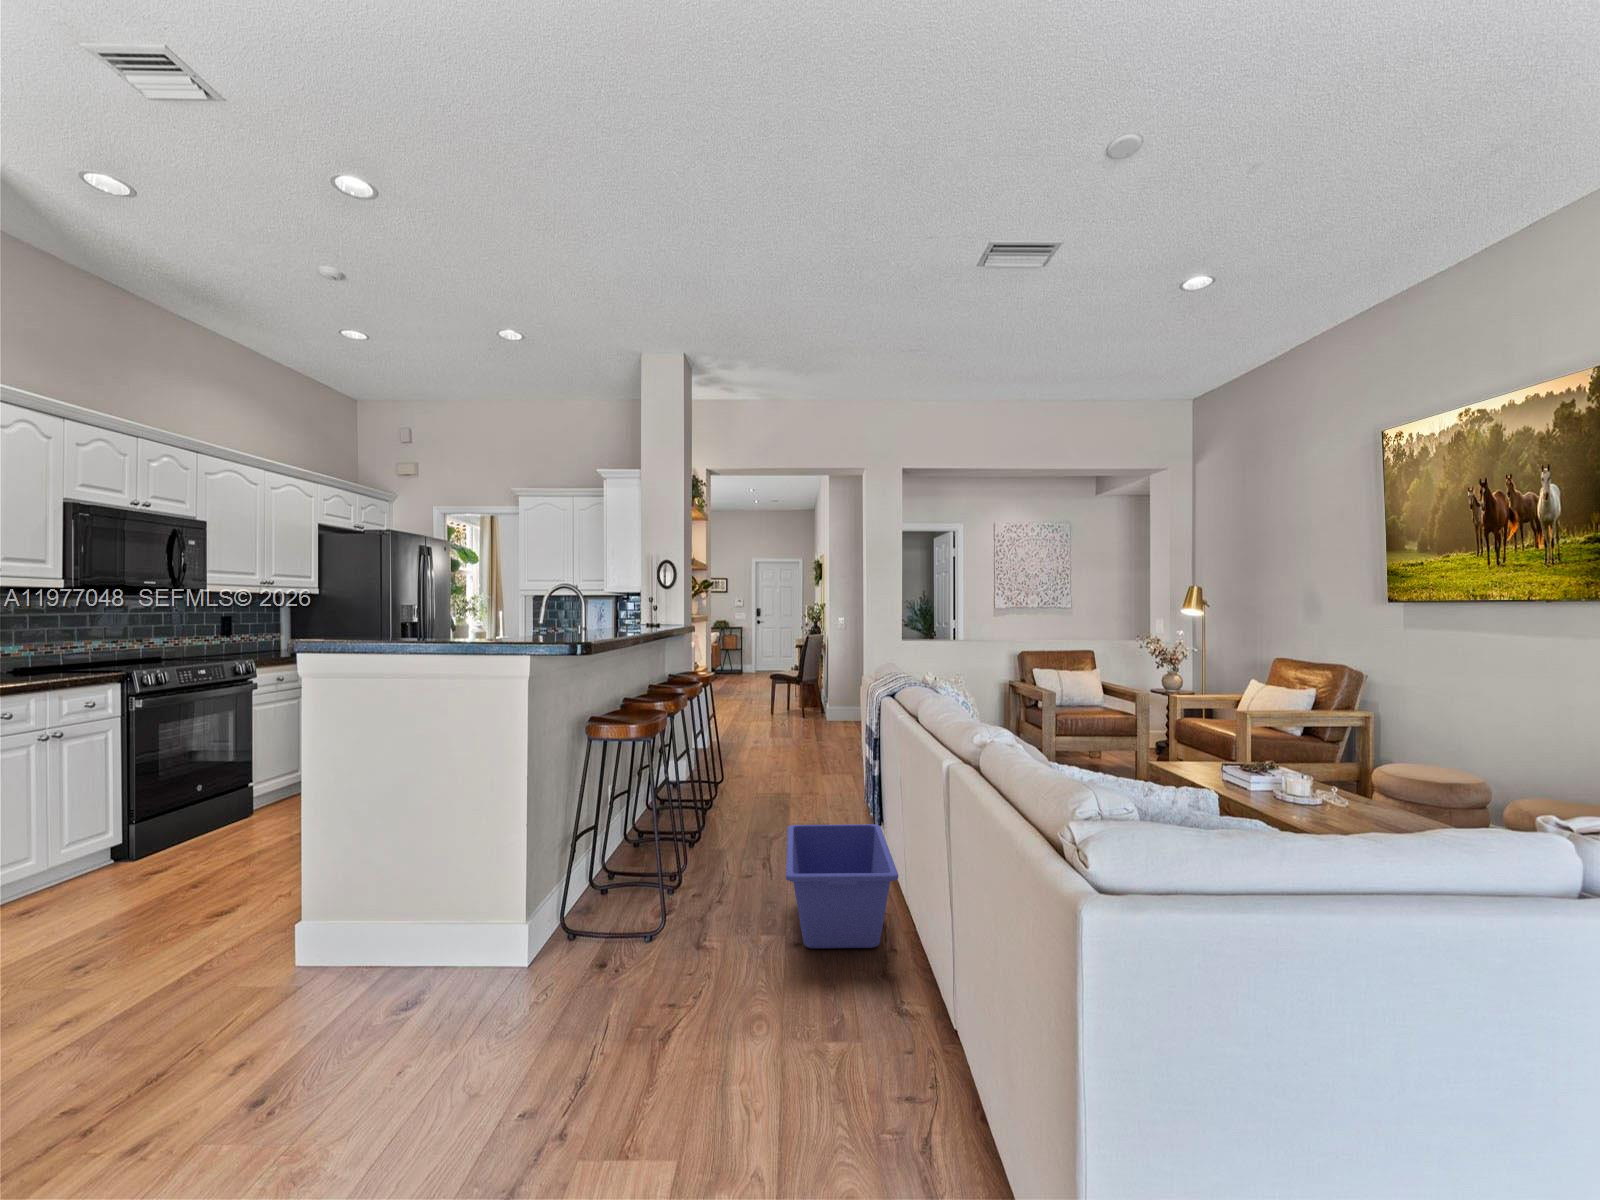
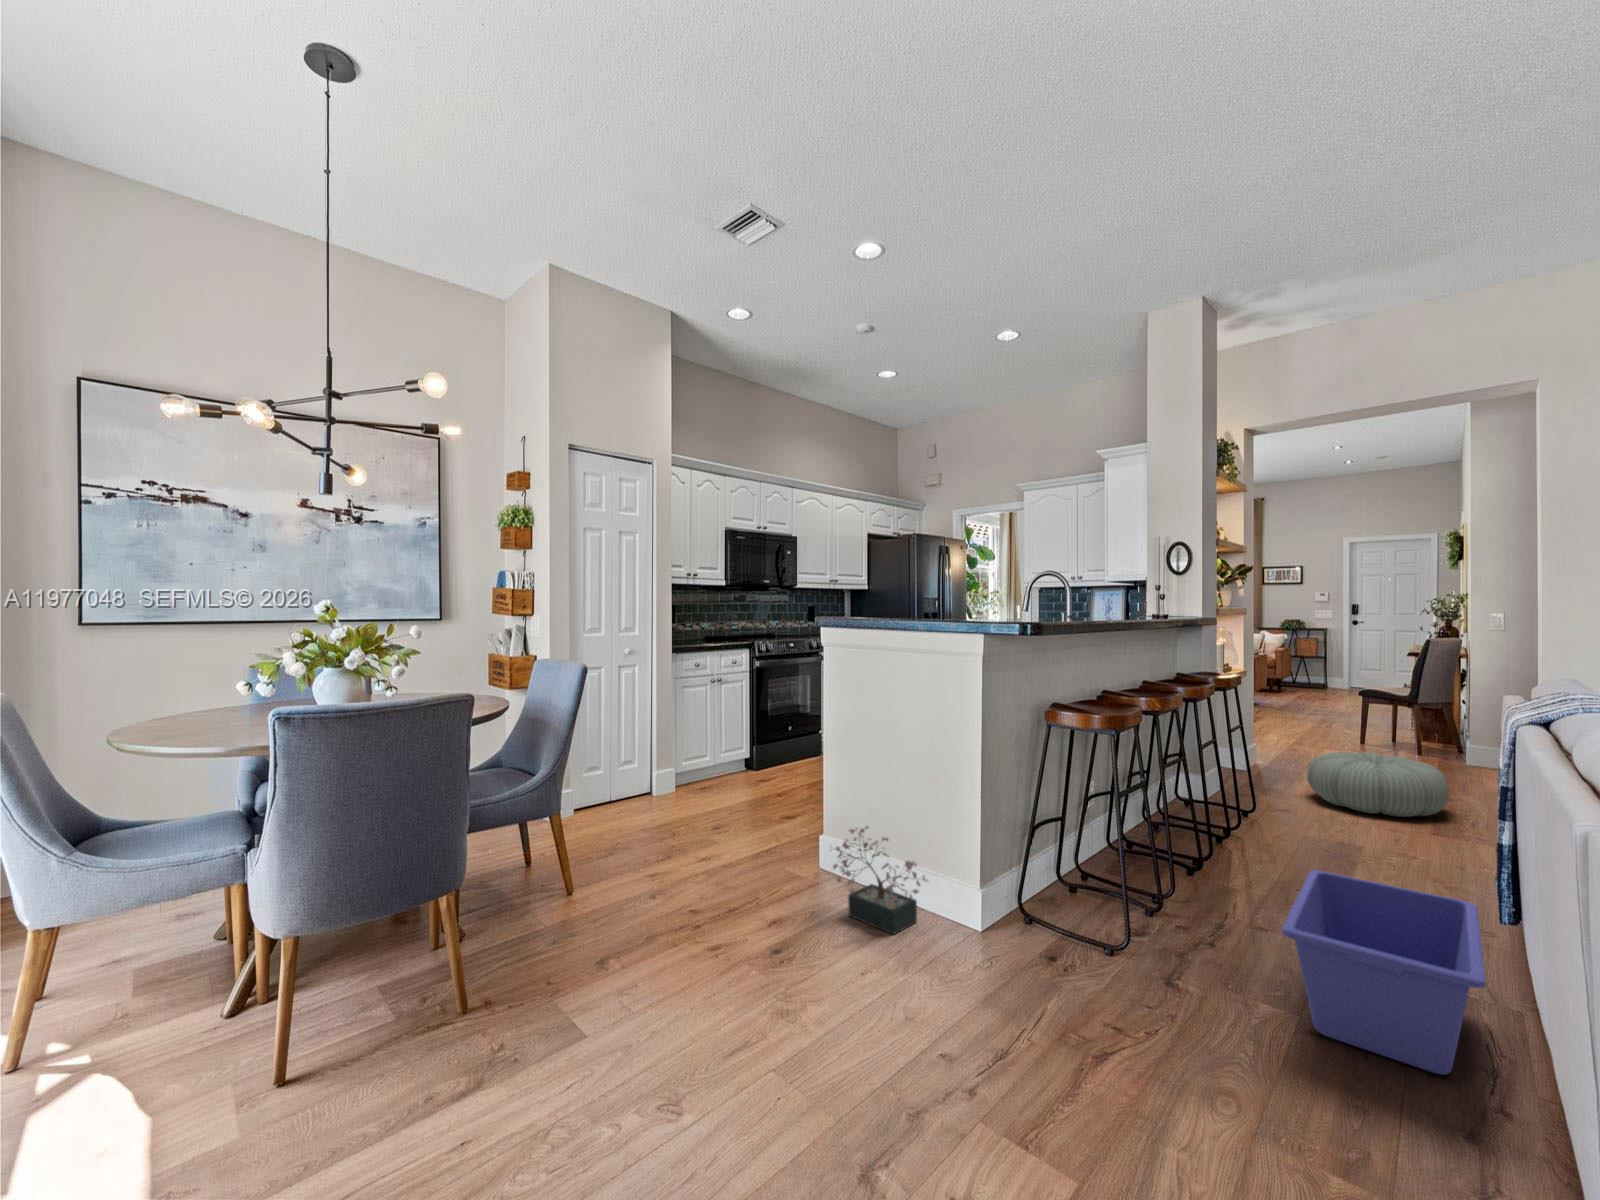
pouf: none [754,726,837,774] -> present [1307,752,1449,817]
decorative plant: none [337,886,469,1001] -> present [833,826,928,934]

